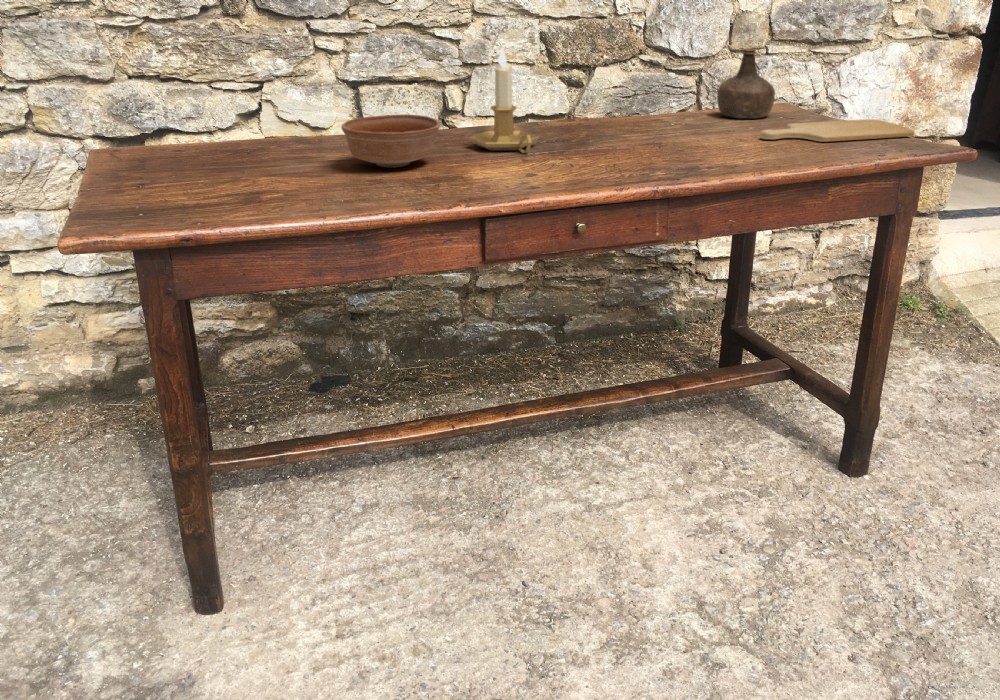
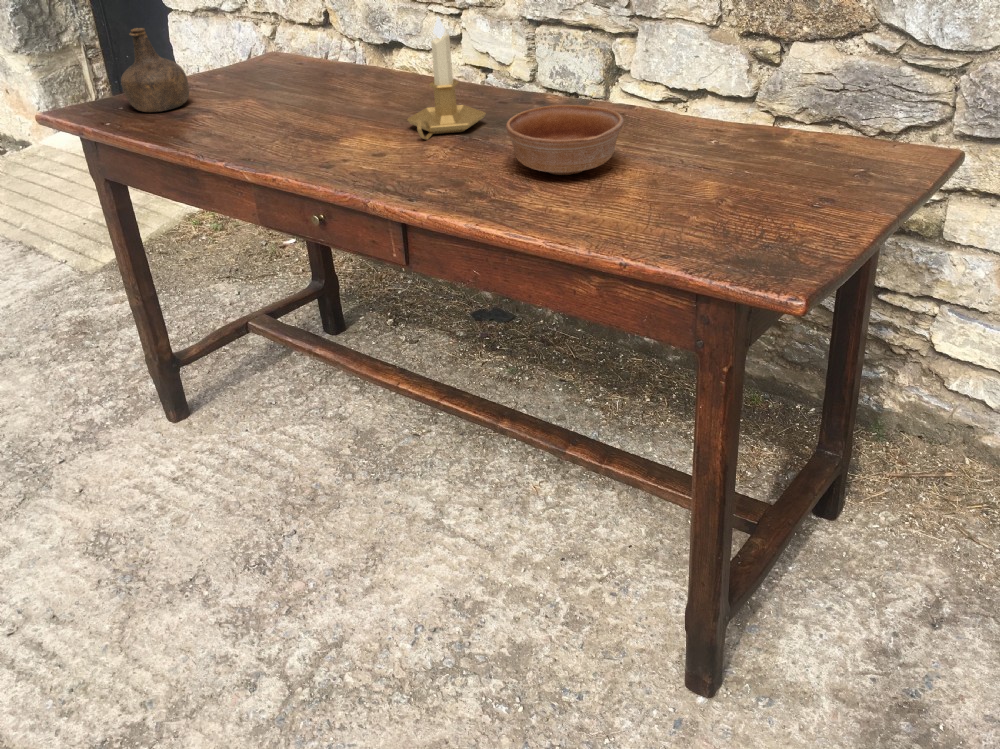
bottle: present [717,49,775,119] -> present [121,28,189,112]
bowl: present [342,114,440,168] -> present [506,105,624,175]
chopping board: present [761,119,914,142] -> none [661,185,893,259]

